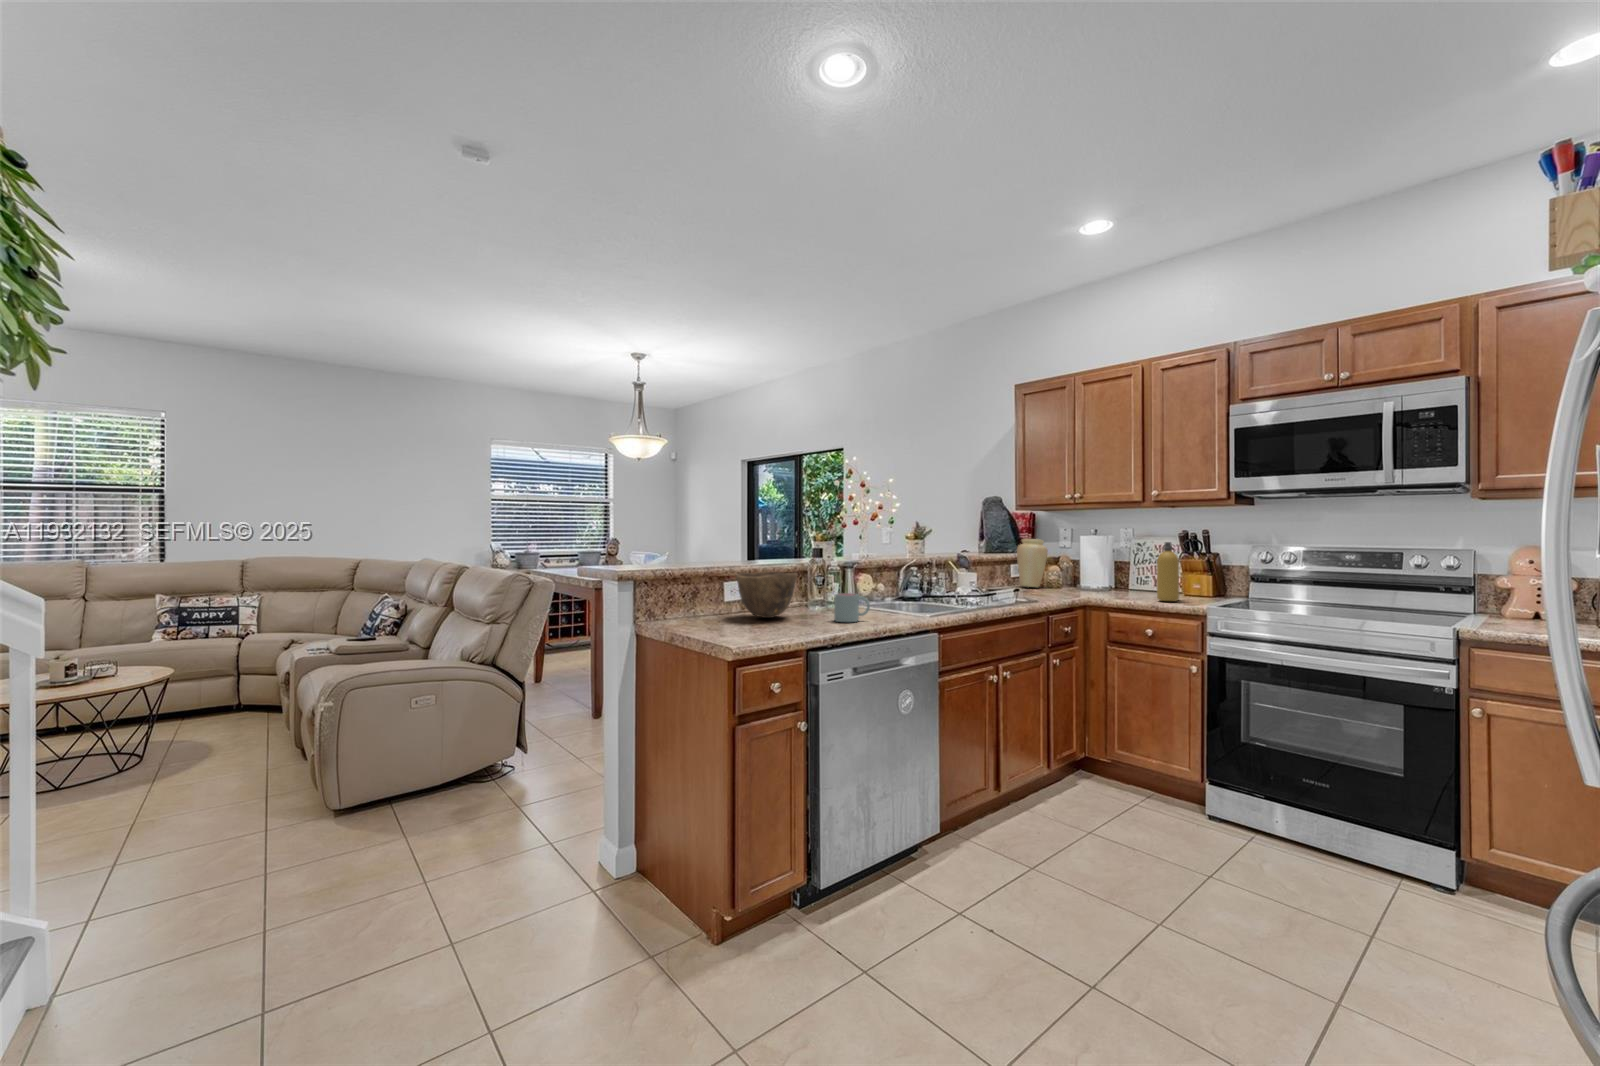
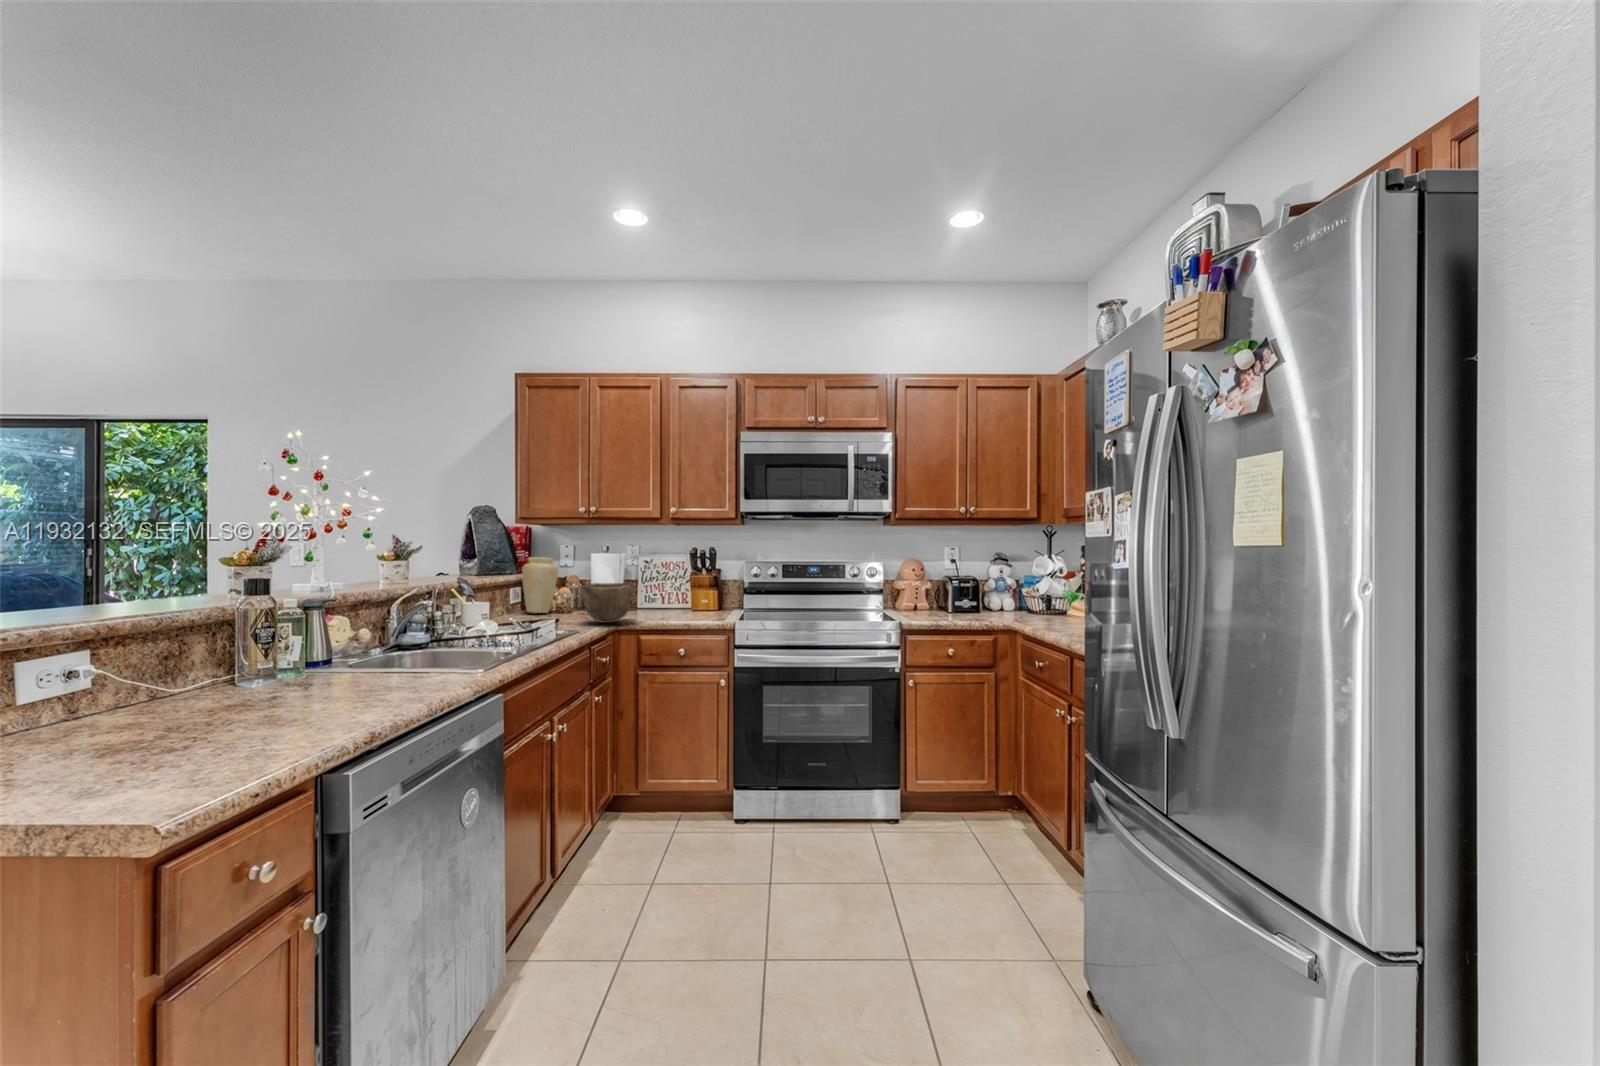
bottle: present [1157,542,1179,601] -> none [684,561,703,619]
bowl: present [736,572,797,618] -> present [581,583,634,623]
mug: present [834,593,870,622] -> none [342,656,406,707]

